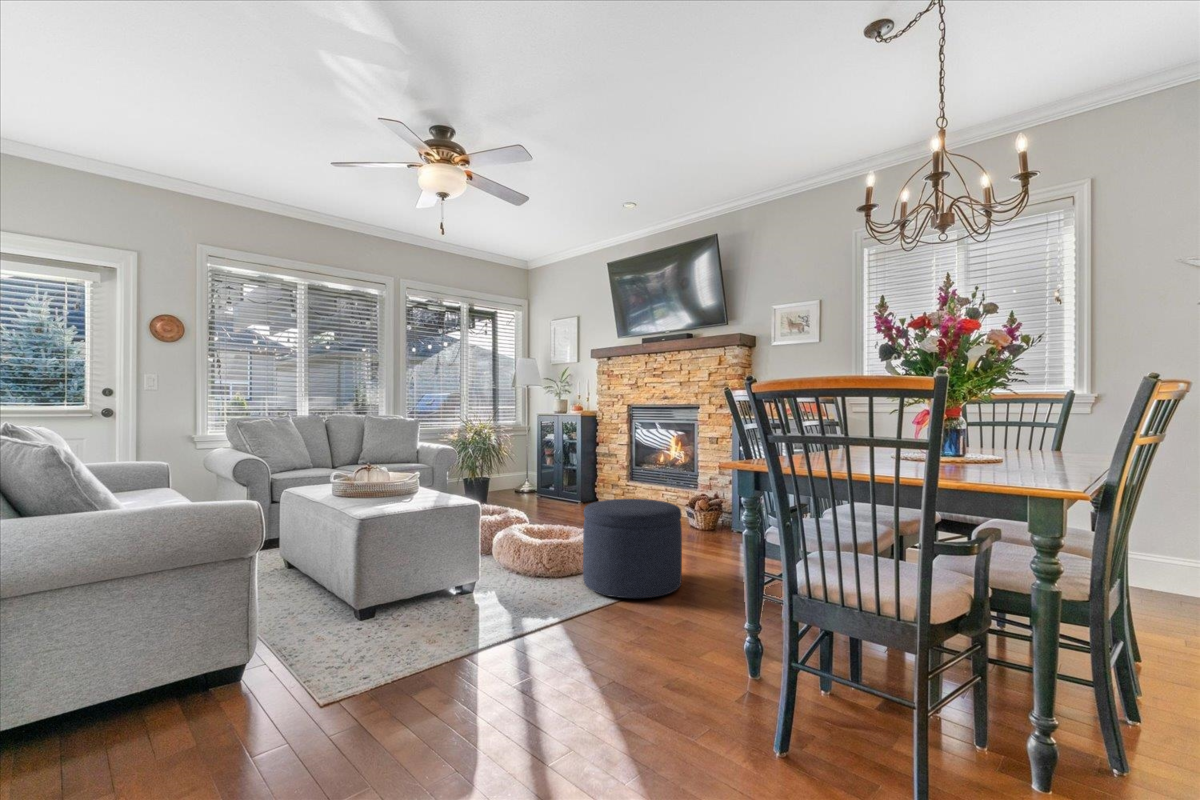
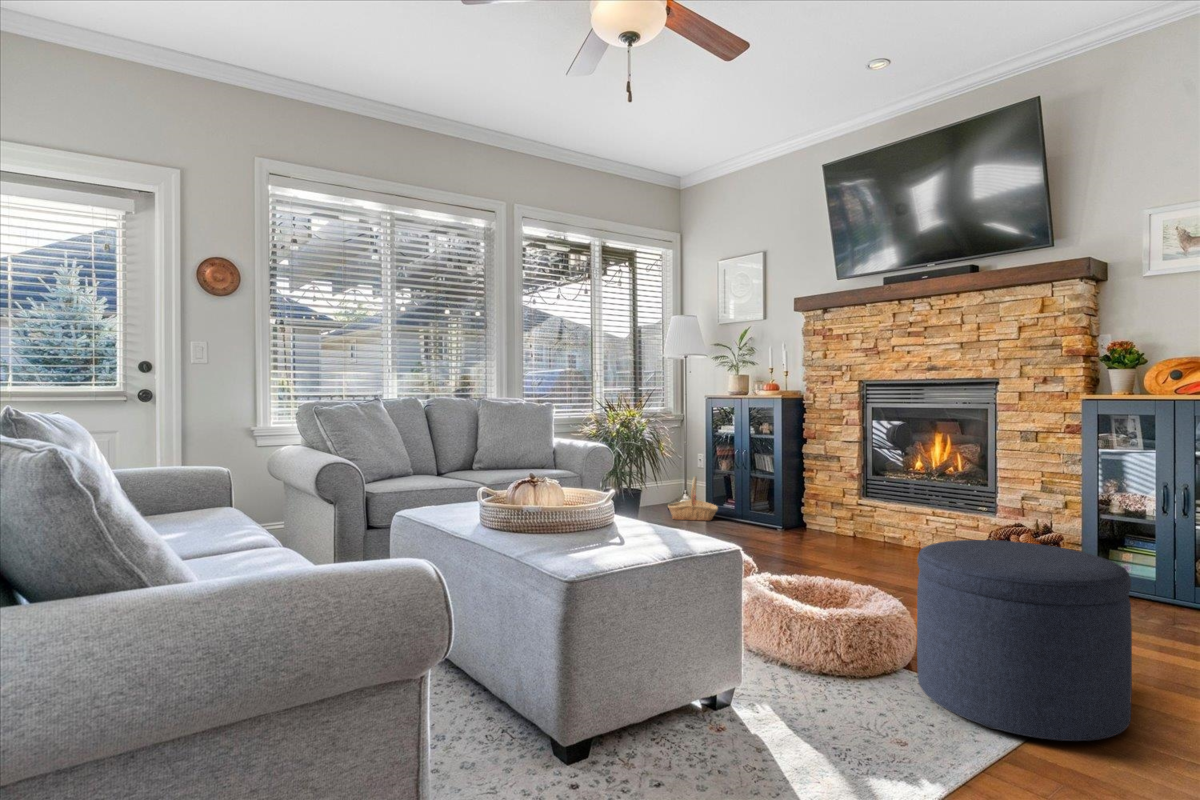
basket: none [508,468,543,499] -> present [668,476,718,521]

